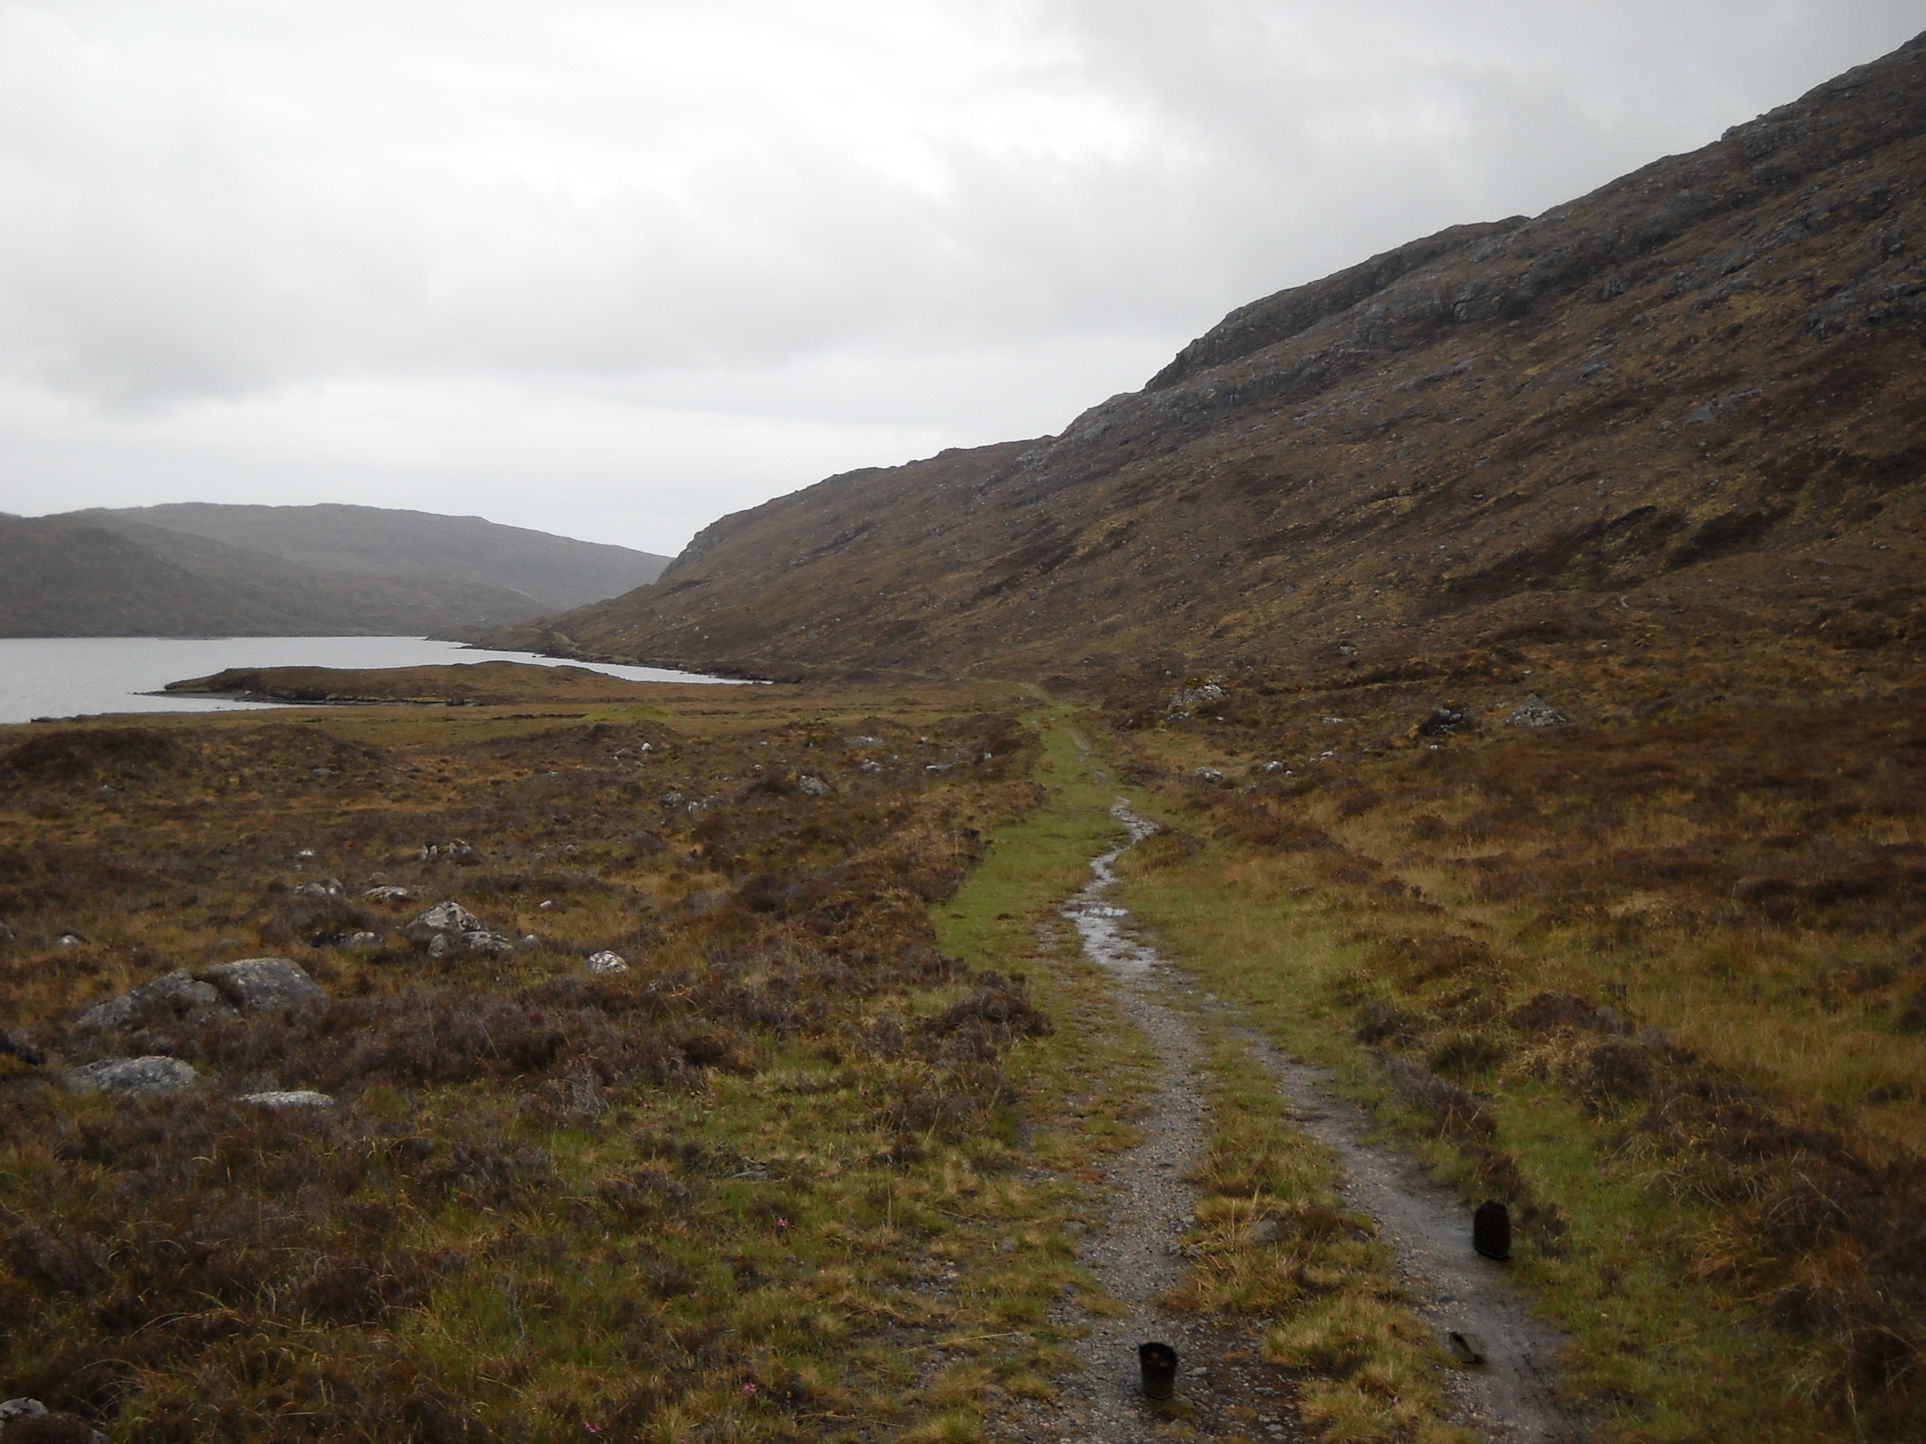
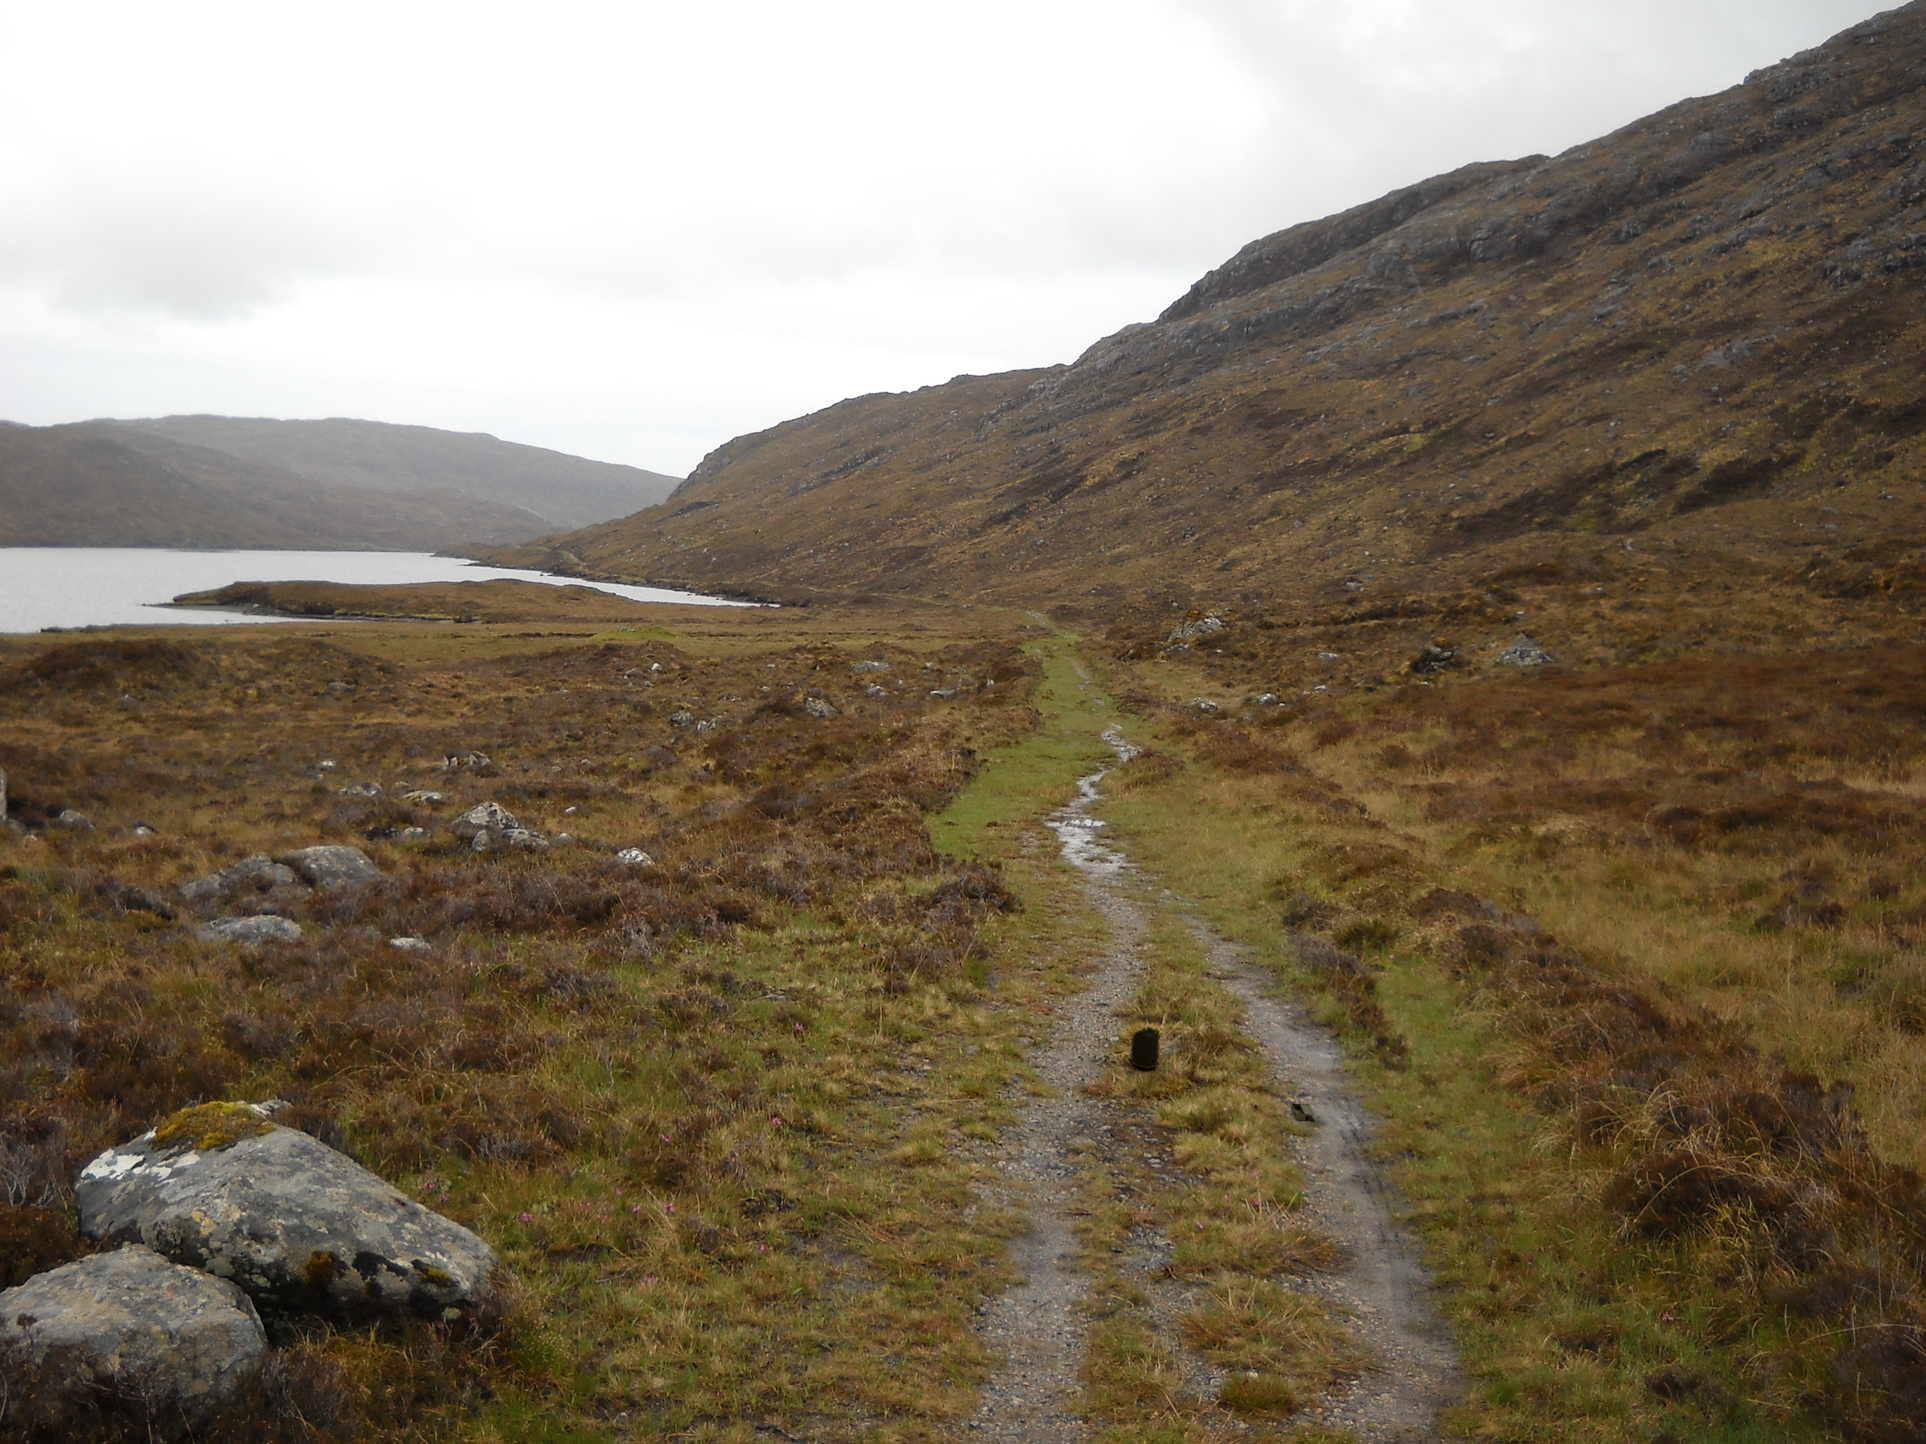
backpack: present [1473,1200,1512,1258] -> present [1130,1027,1160,1069]
bucket: present [1136,1341,1179,1399] -> none [1056,1096,1086,1131]

